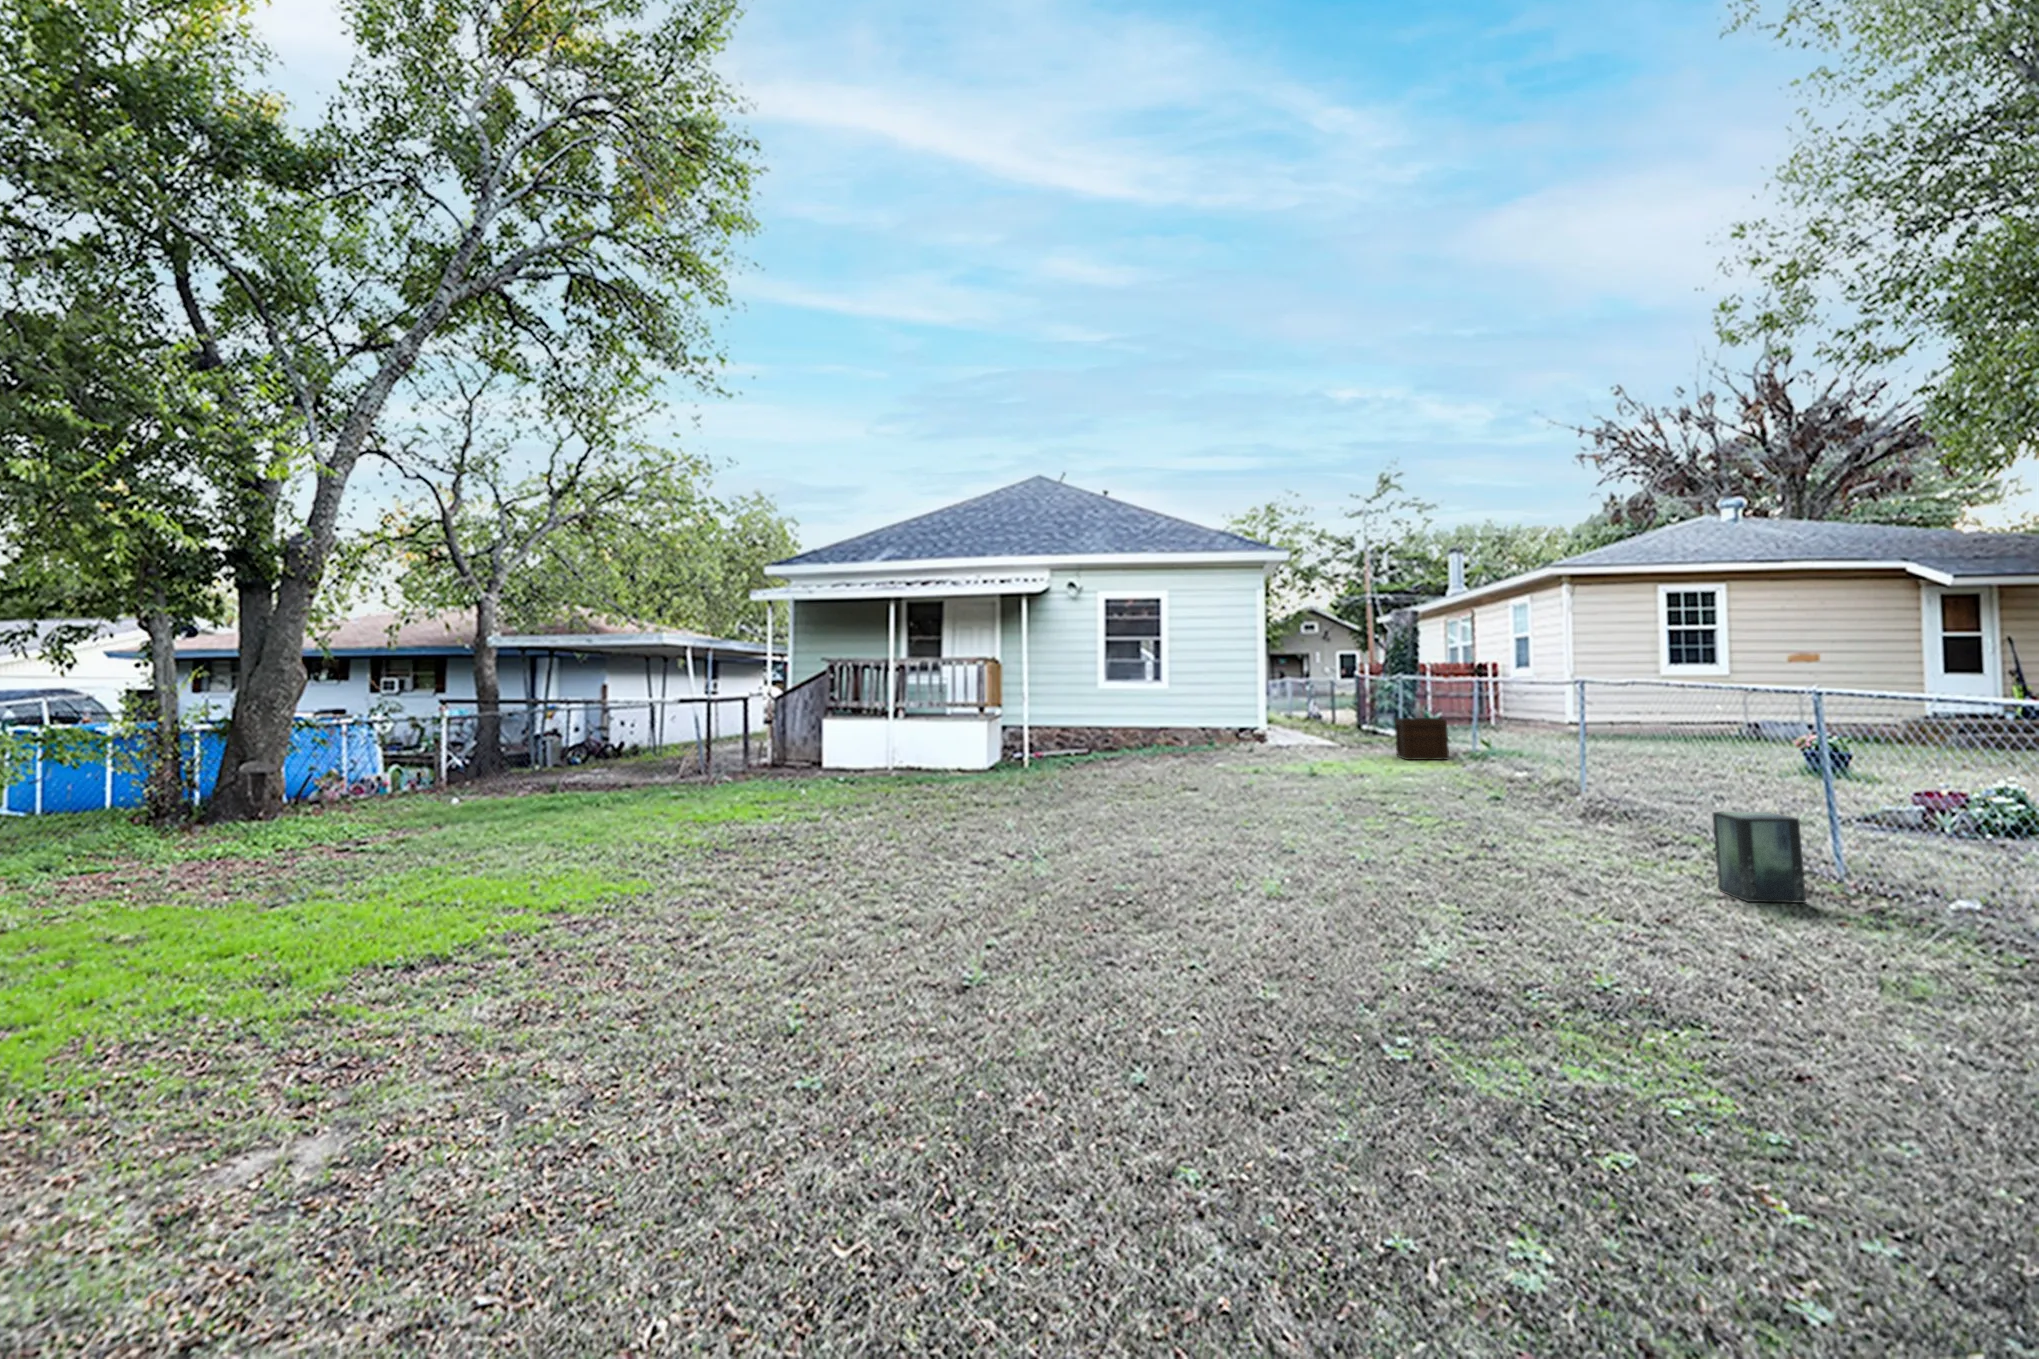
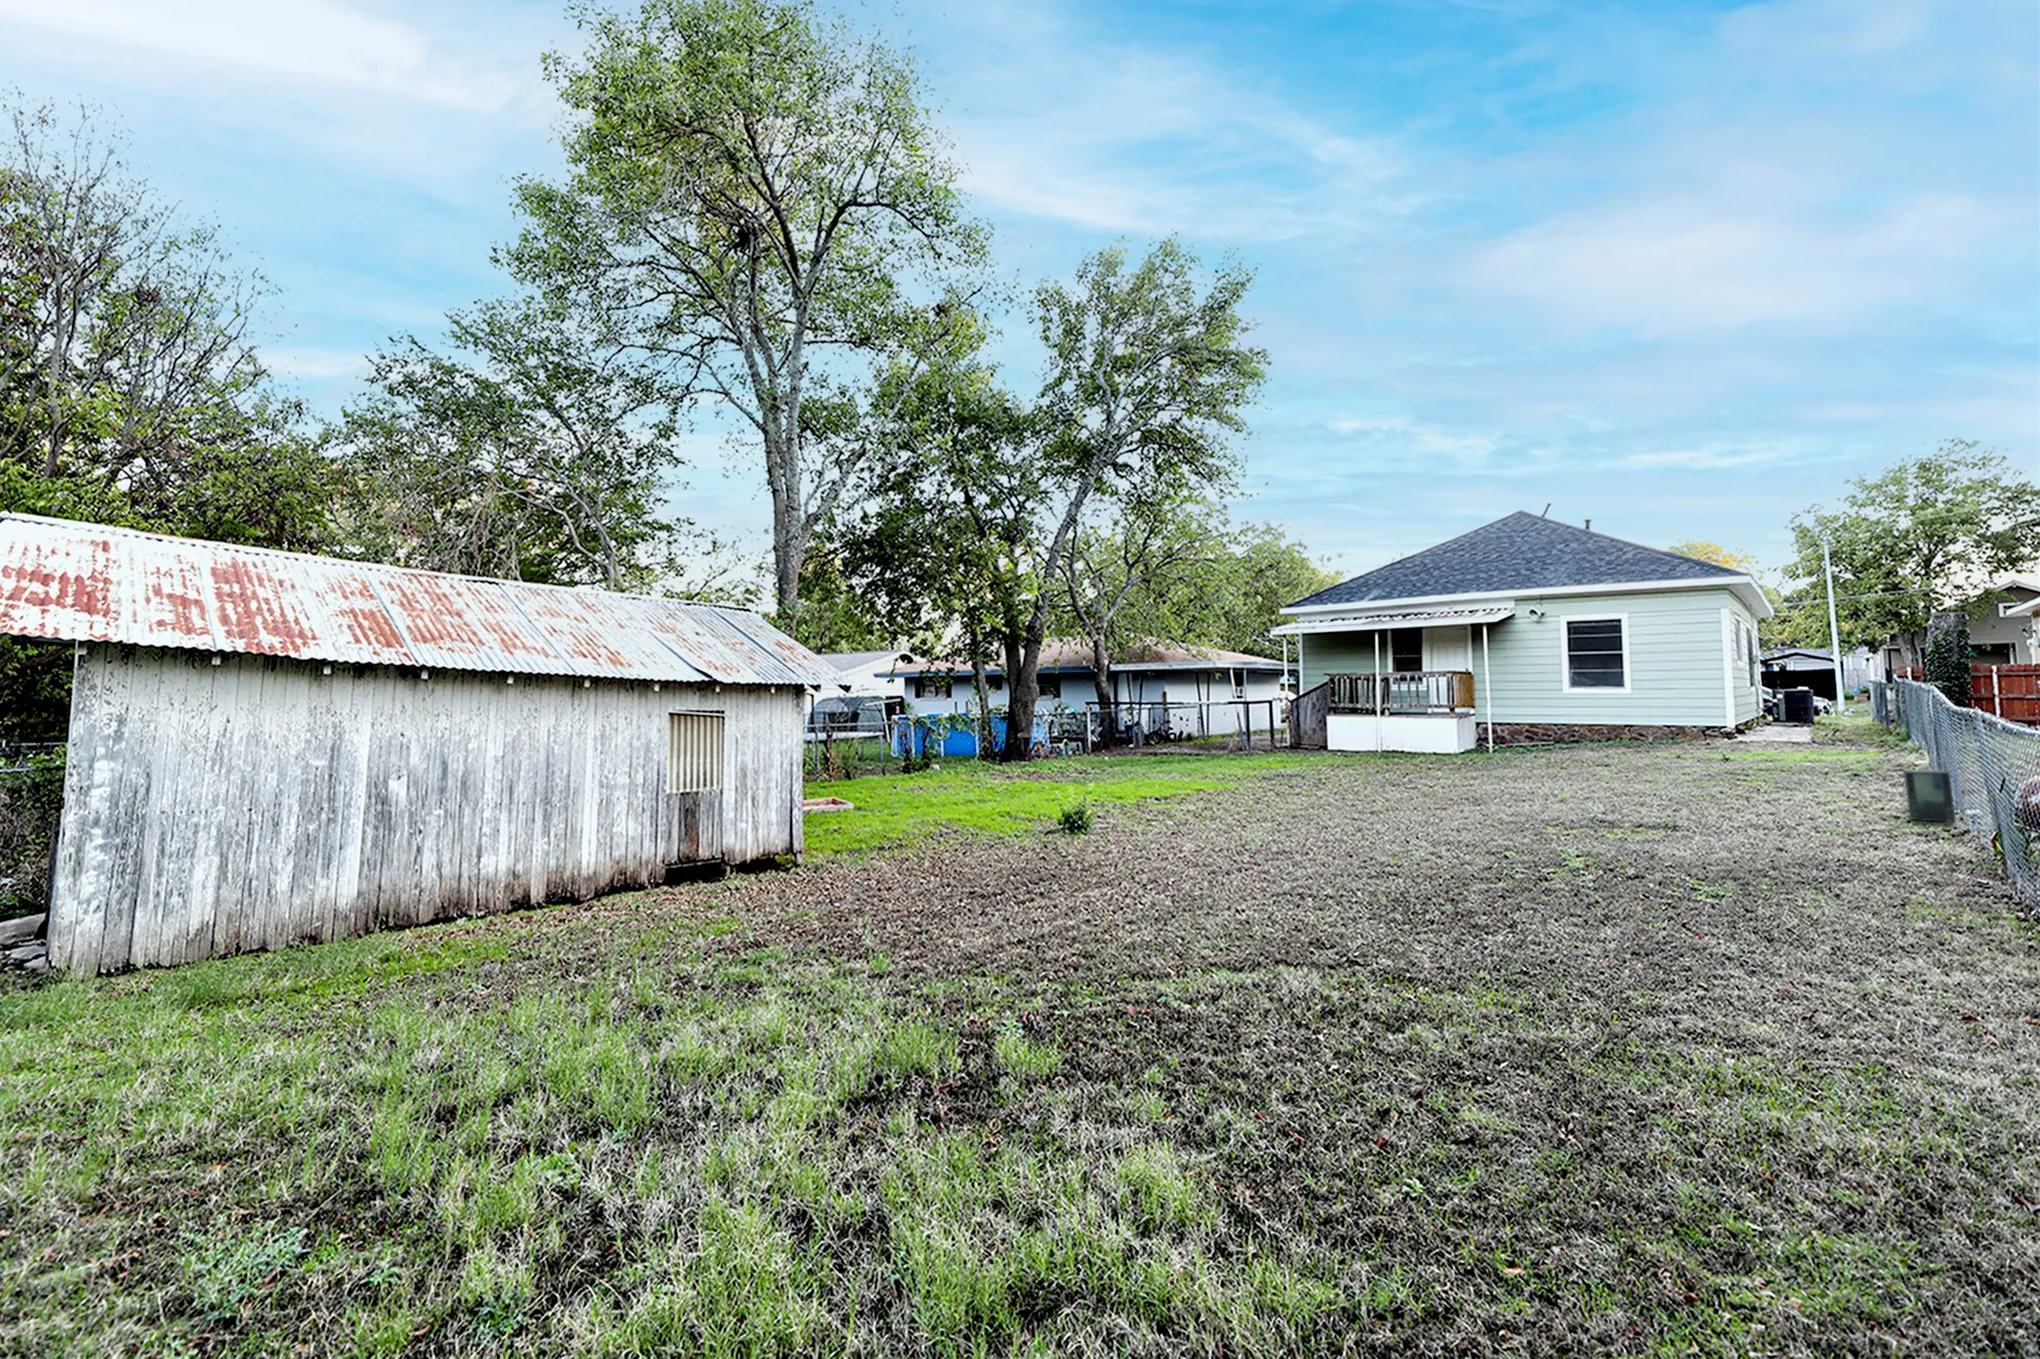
wooden crate: present [1395,718,1449,760] -> none [1863,719,1919,756]

